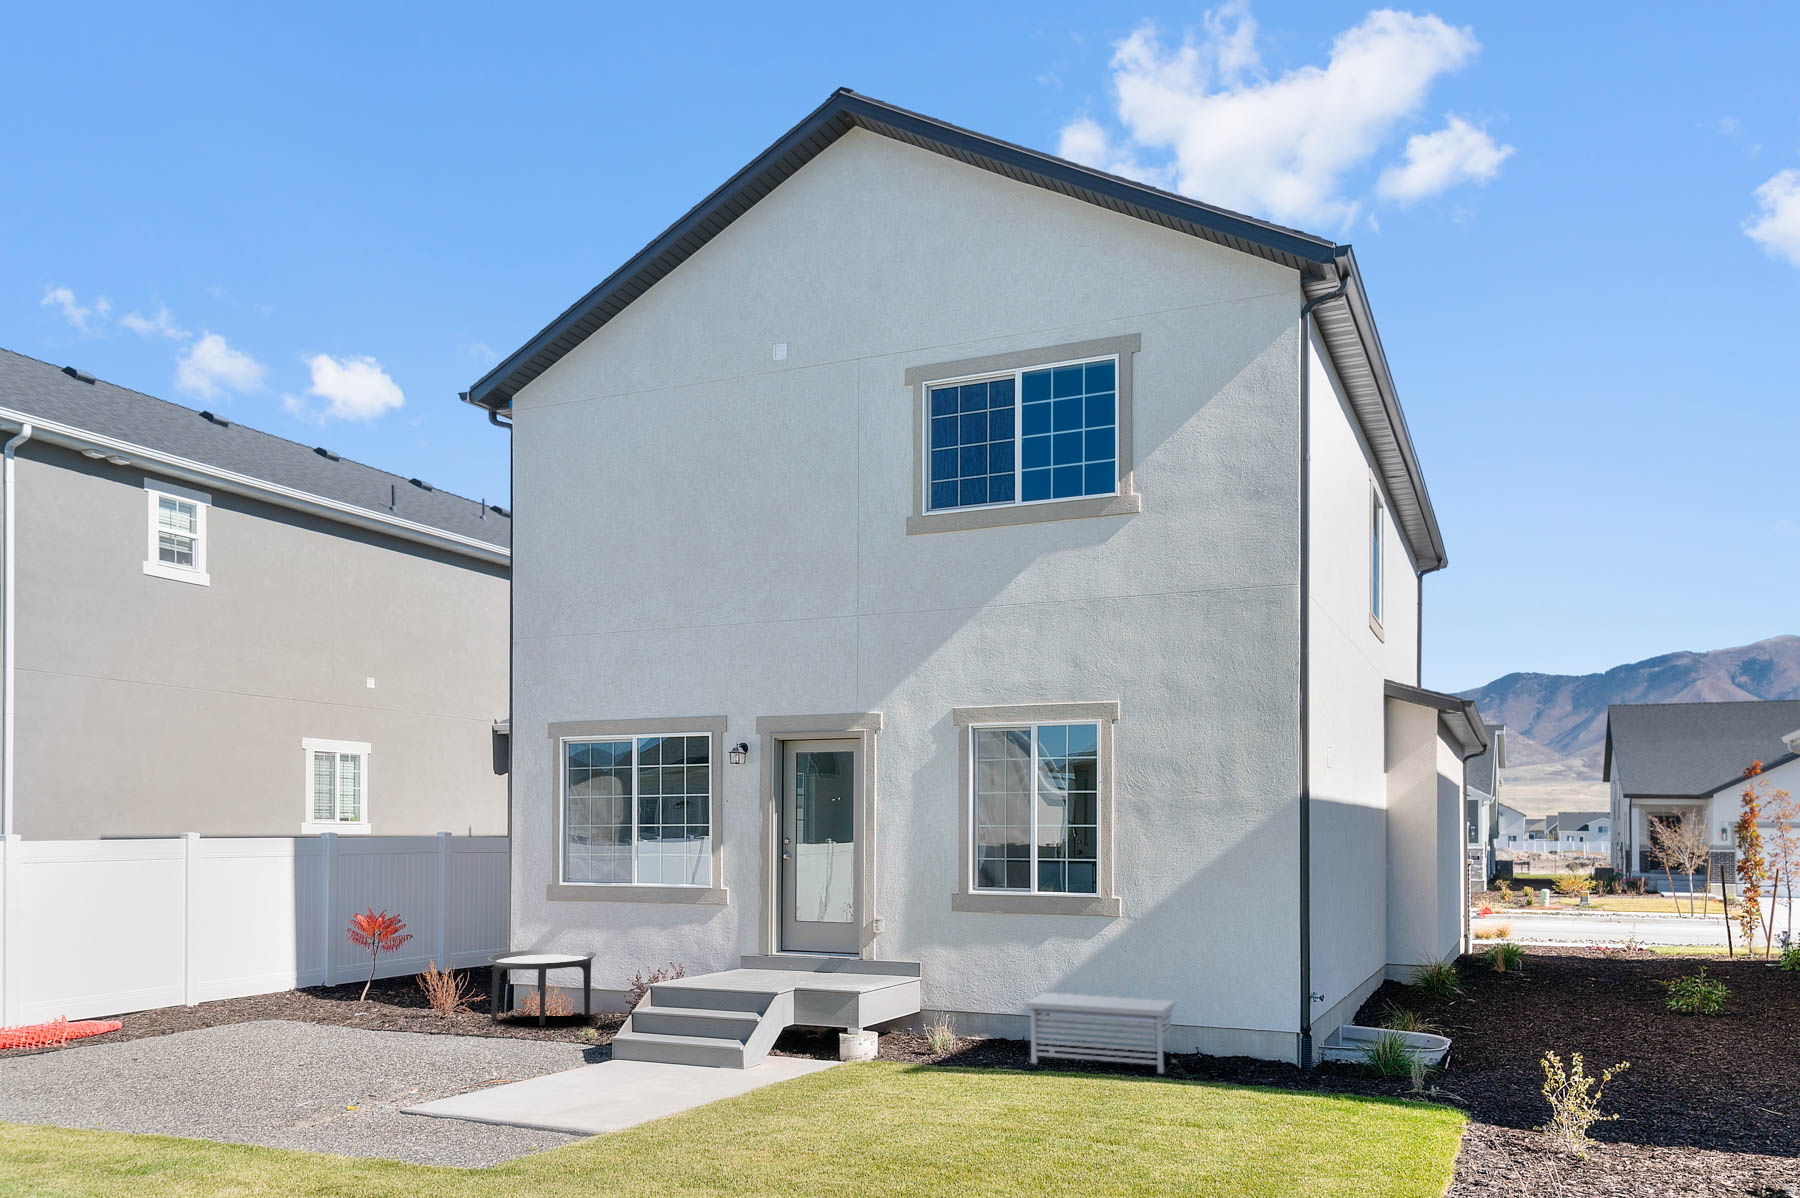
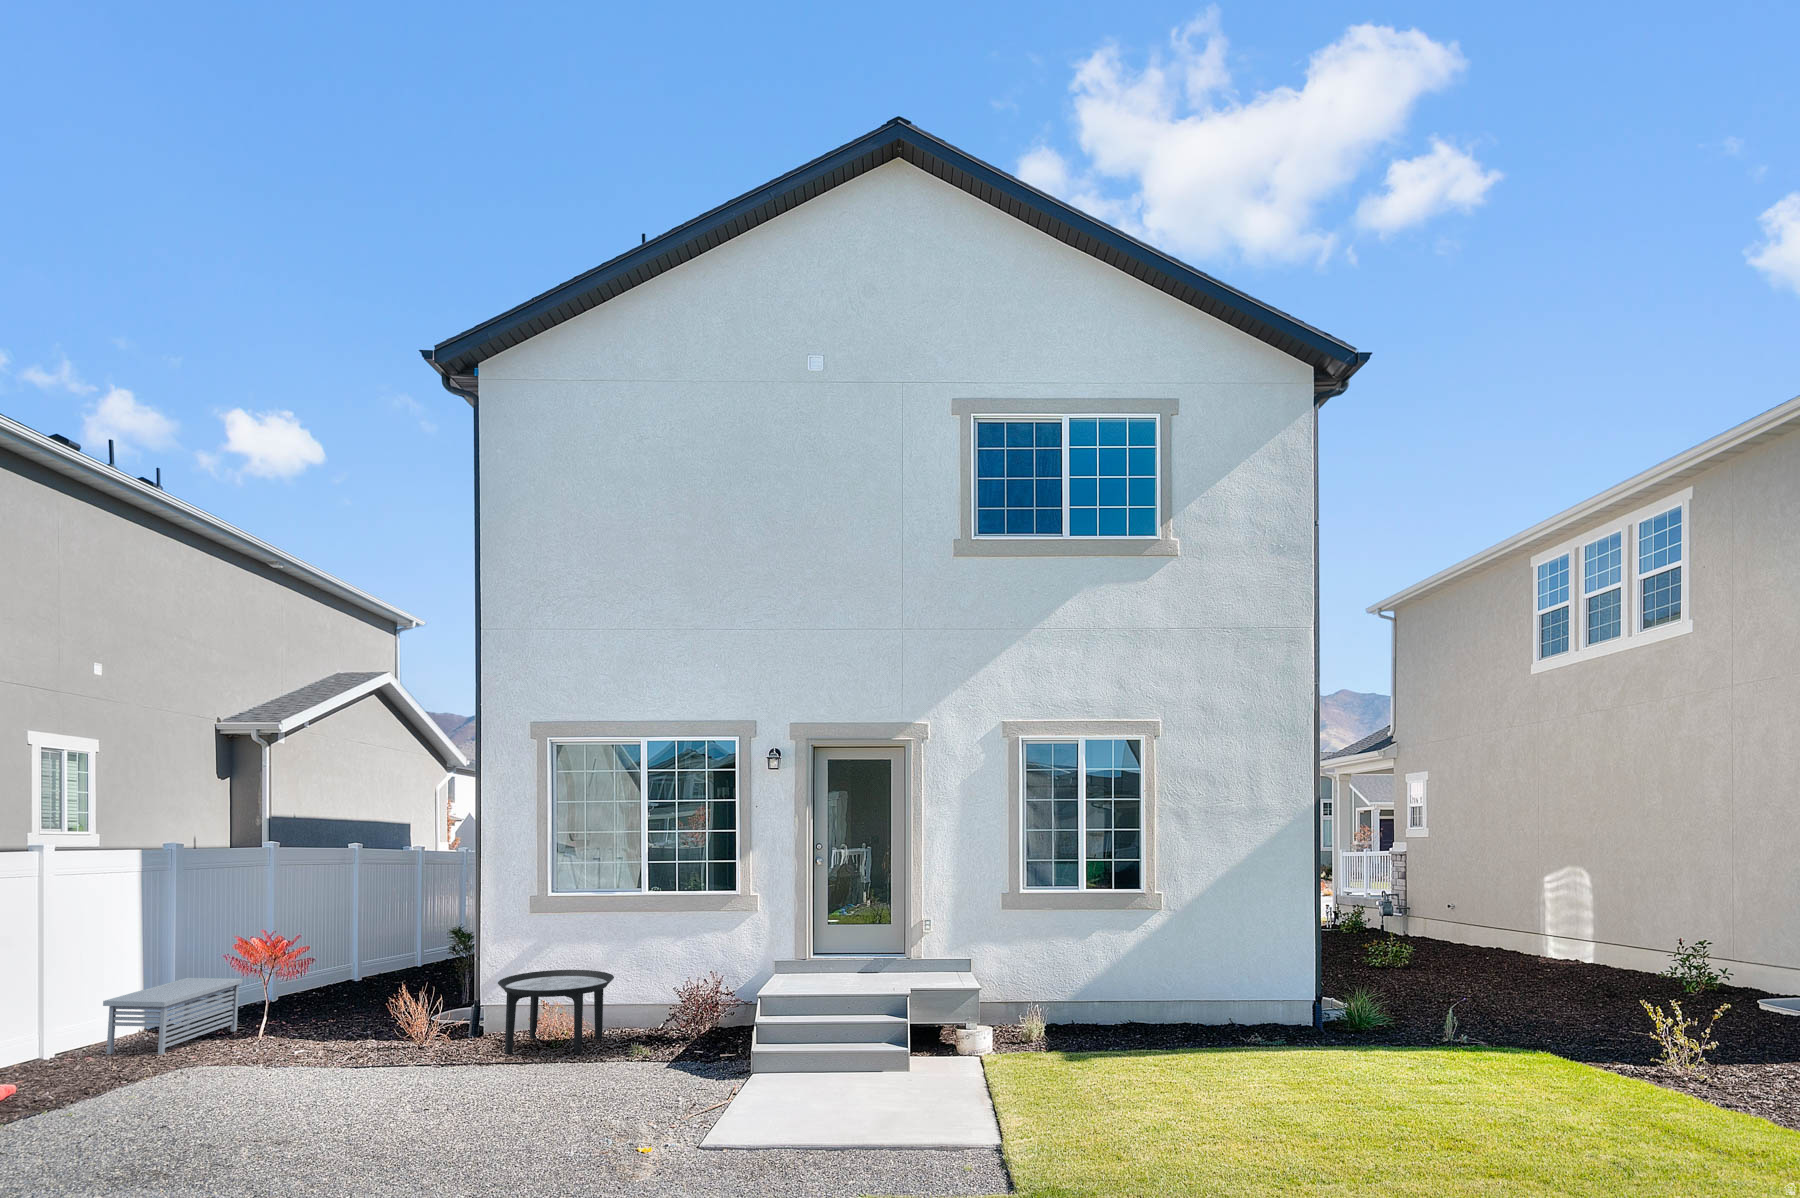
storage bench: present [1025,993,1175,1073] -> present [103,978,243,1055]

